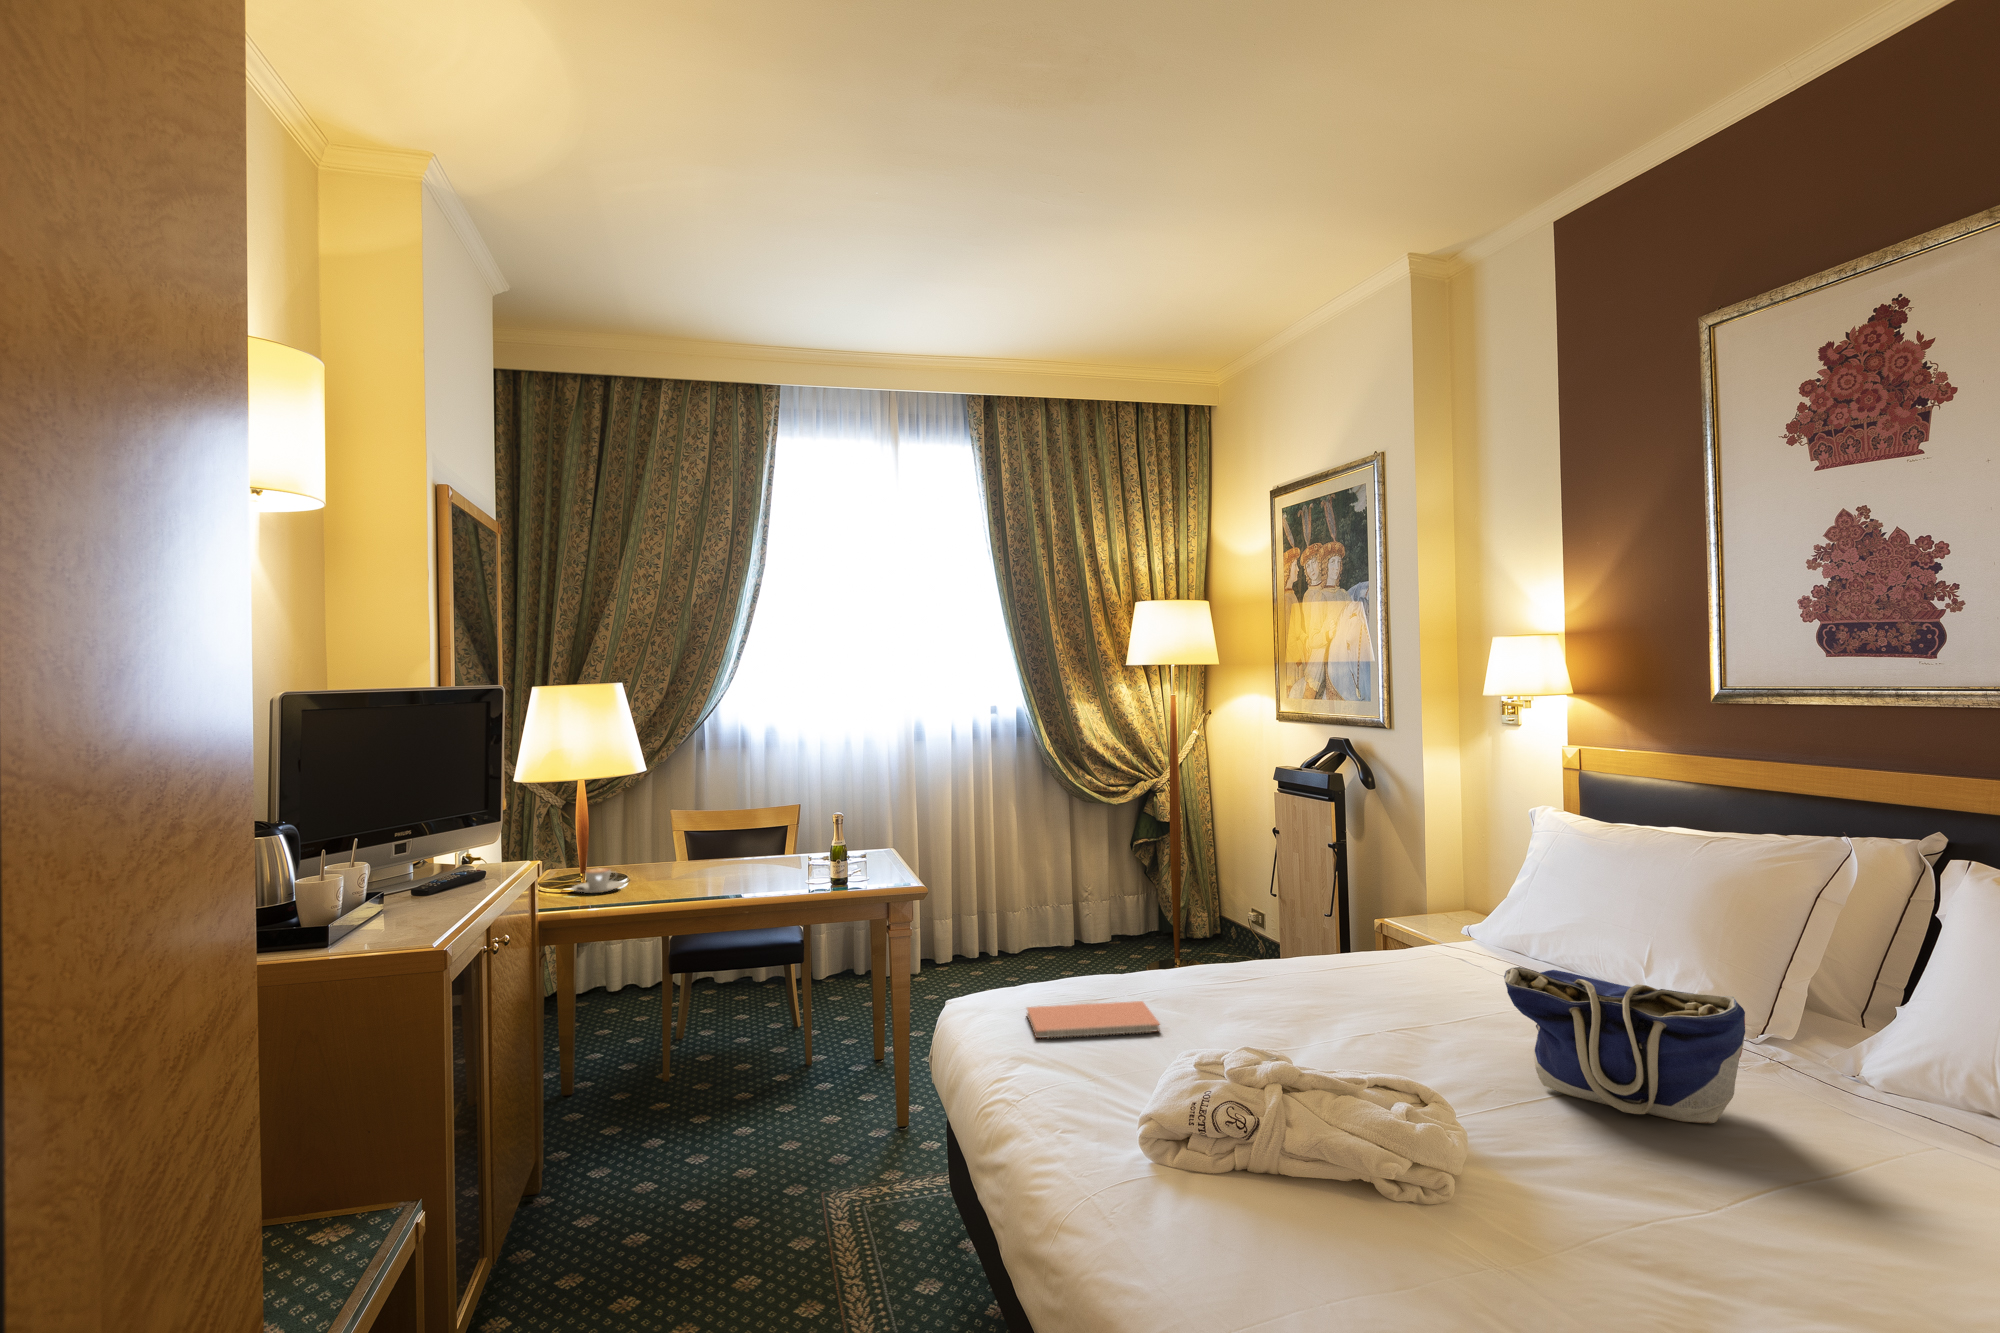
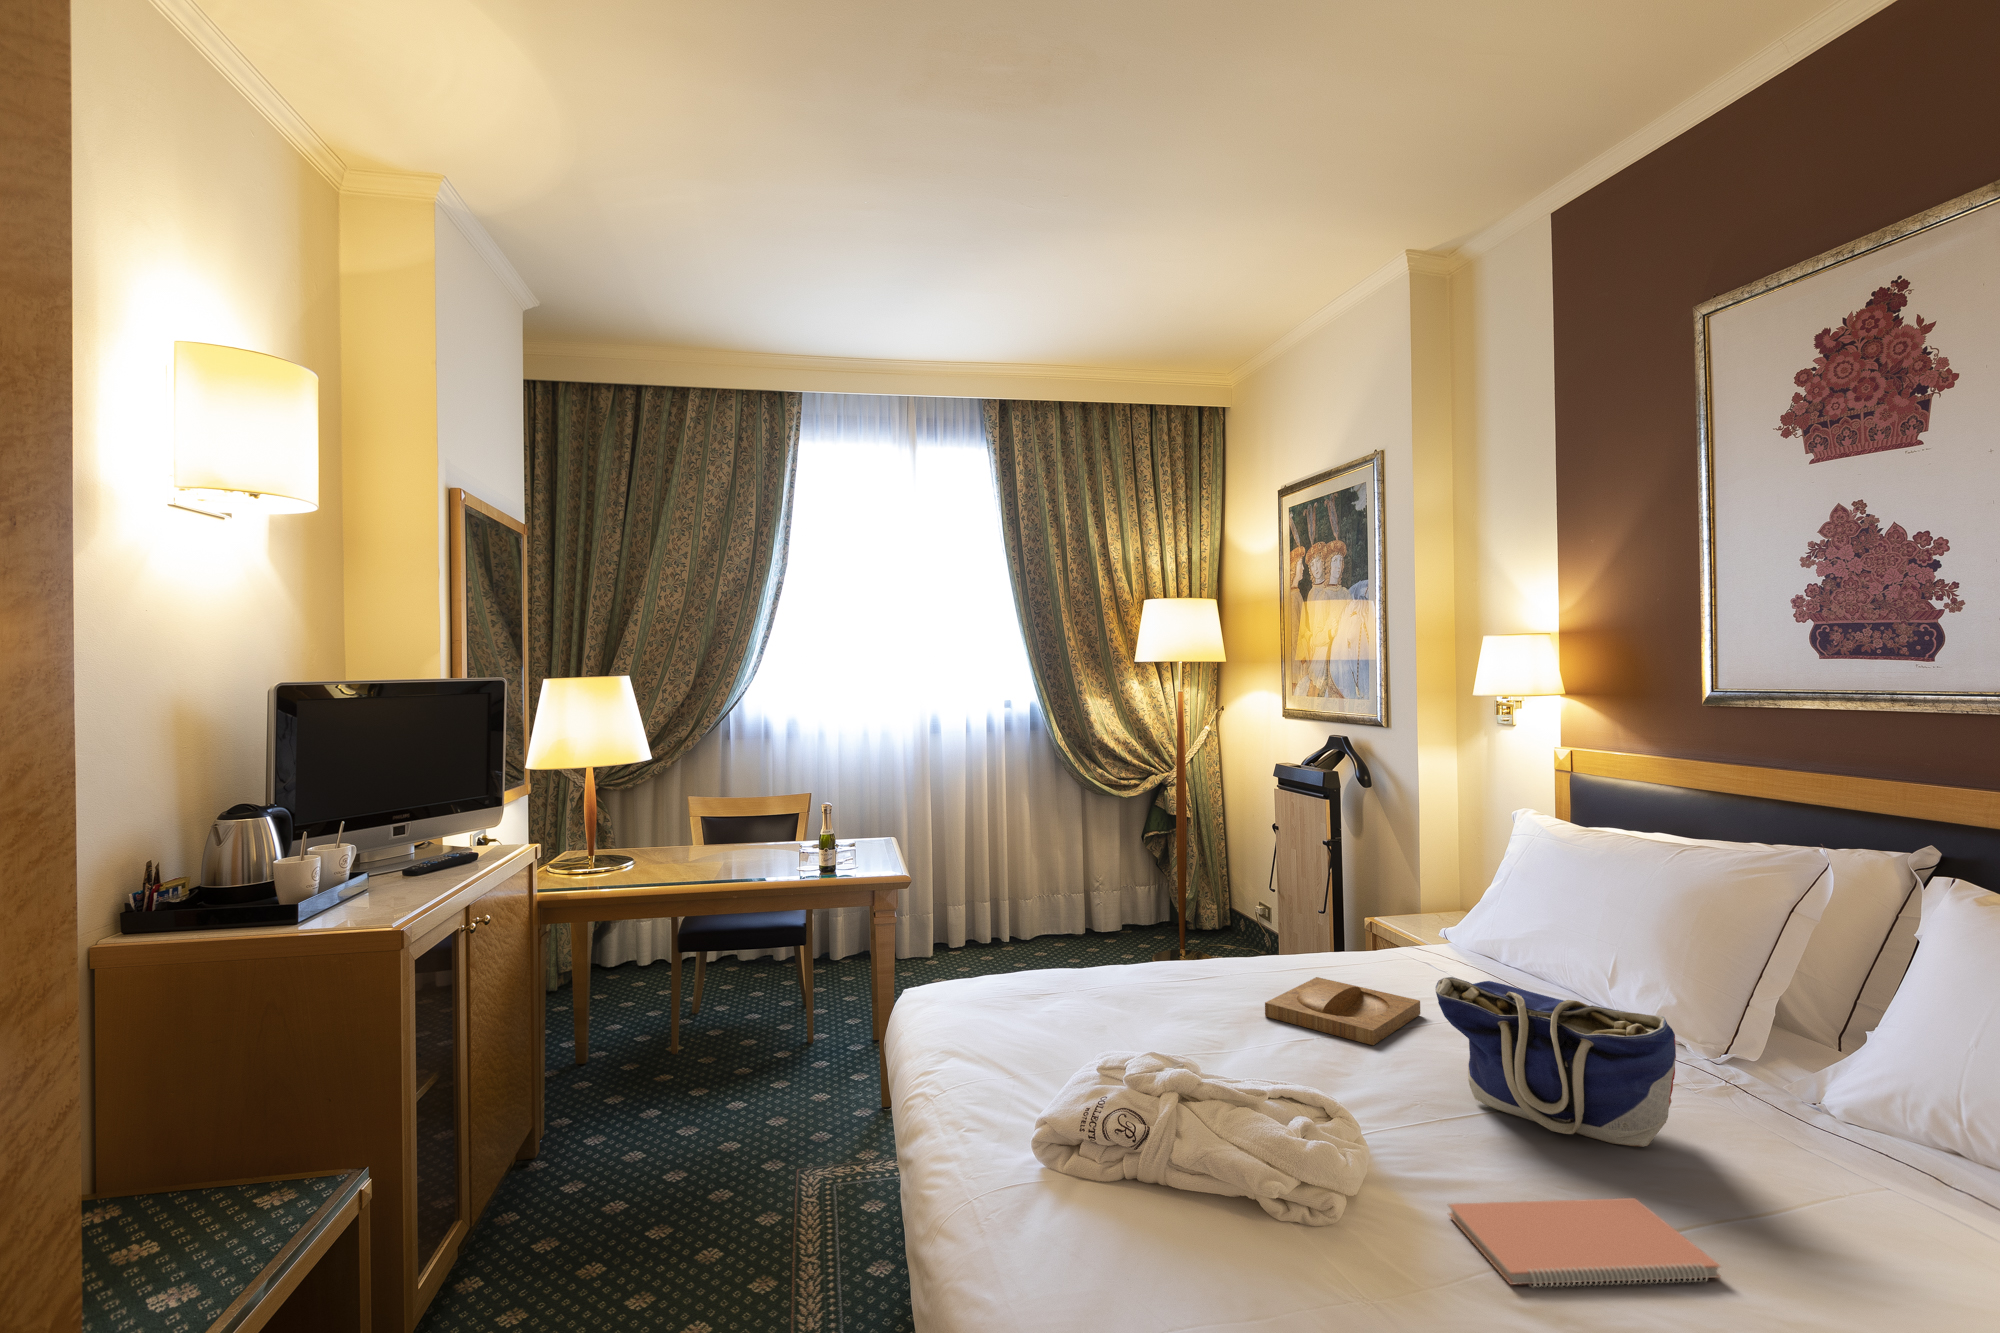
coffee cup: present [572,868,624,893] -> none [575,853,625,876]
tray: none [1315,975,1465,1039] -> present [1265,977,1420,1045]
notebook: present [1027,1001,1160,1038] -> present [1449,1198,1721,1287]

